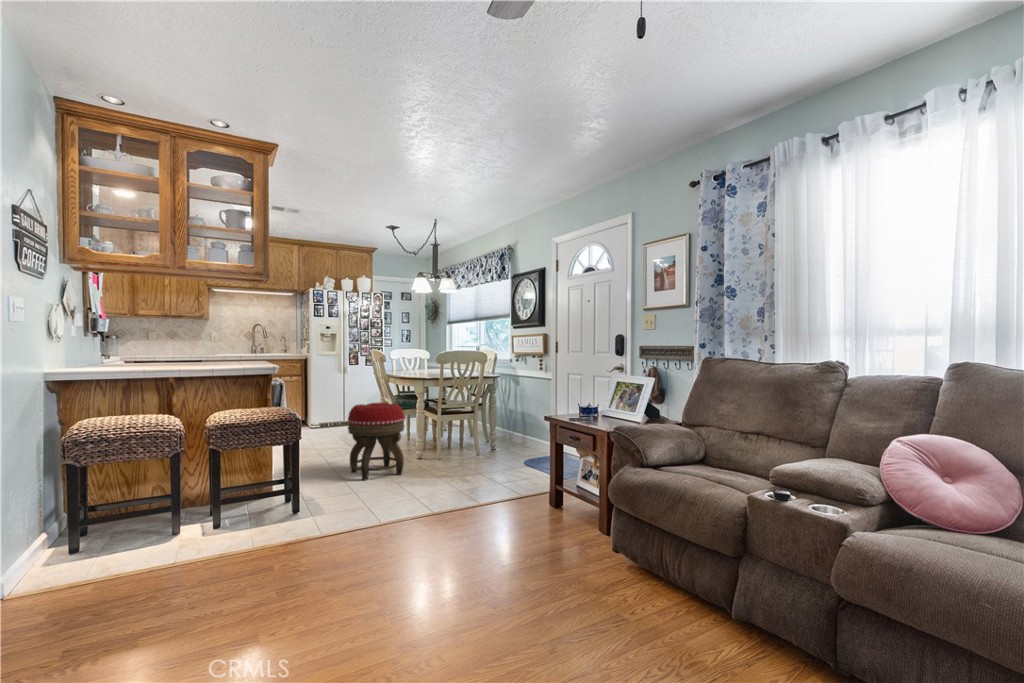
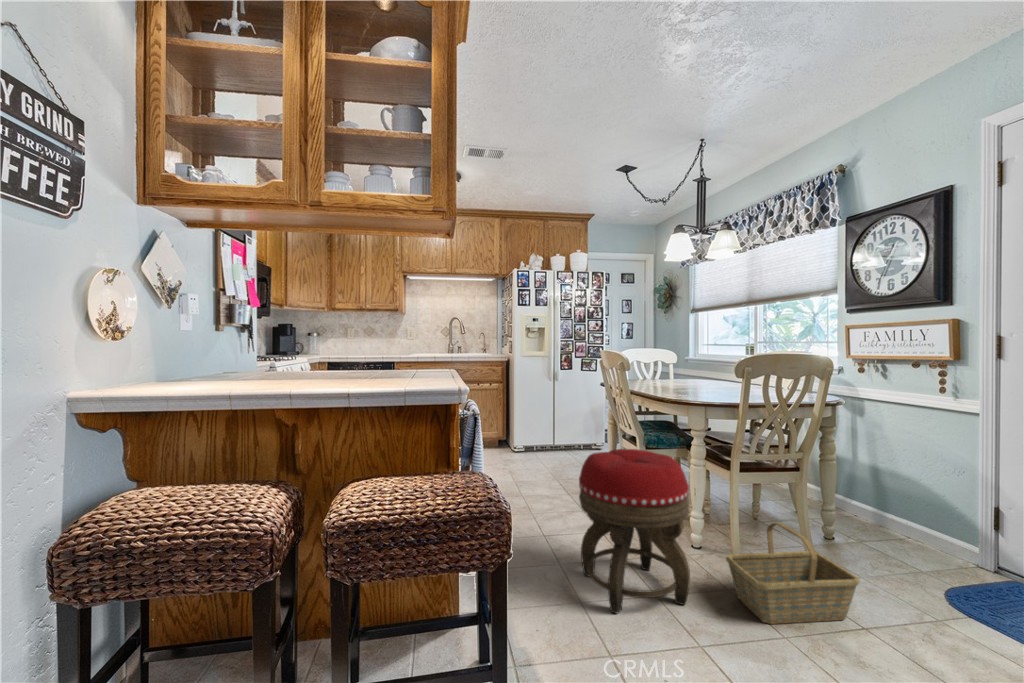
basket: none [423,432,478,475] -> present [726,523,860,624]

